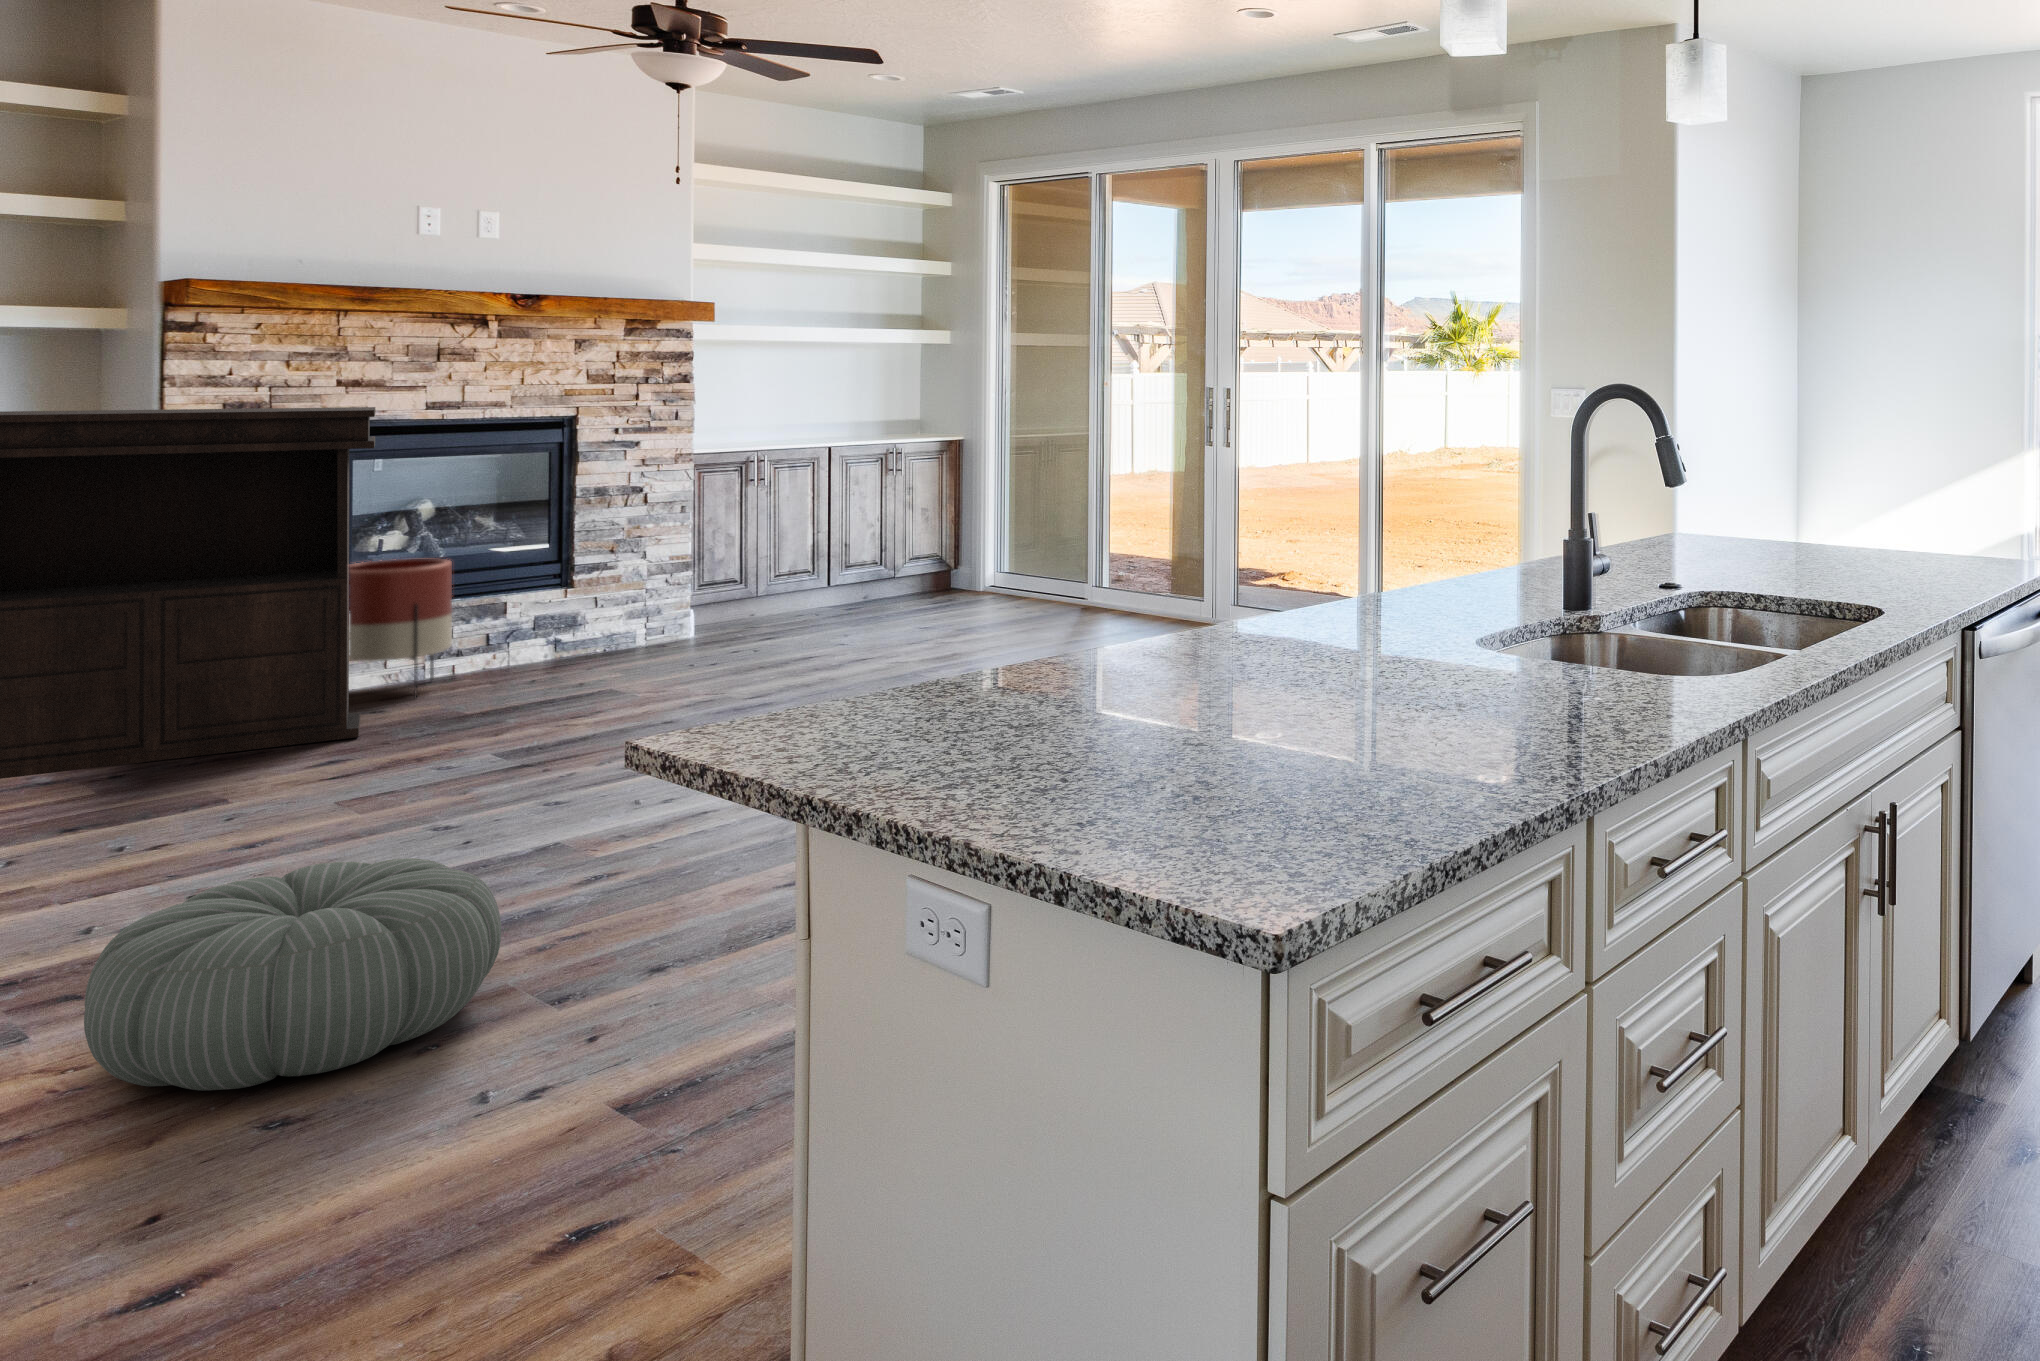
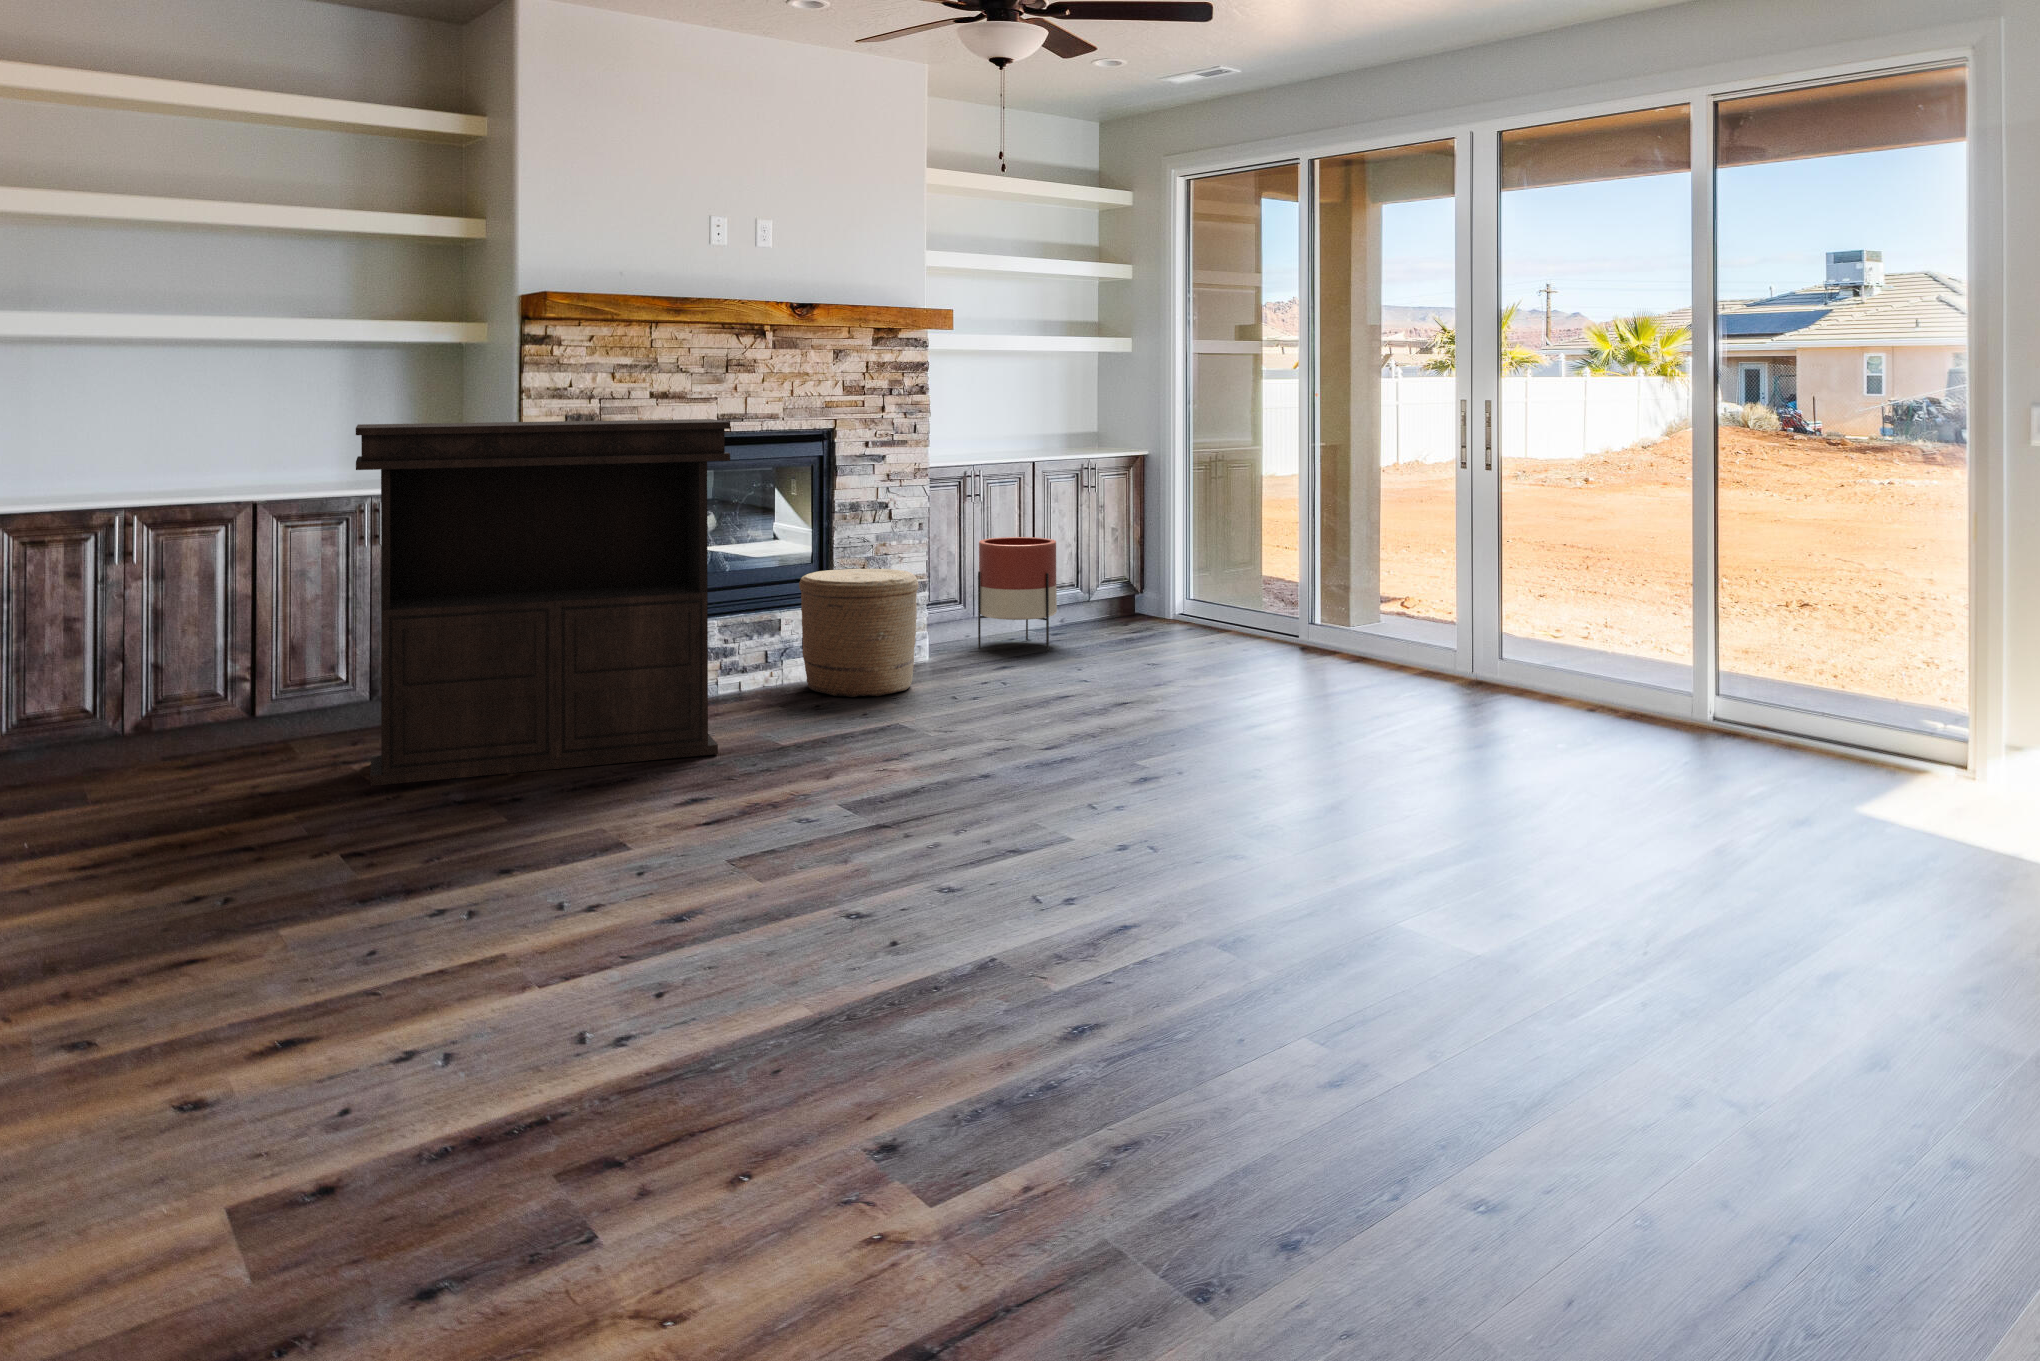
woven basket: none [521,551,654,676] -> present [799,569,918,697]
planter: present [349,559,452,697] -> present [978,537,1057,651]
pouf: present [84,858,501,1090] -> none [803,909,1164,1161]

